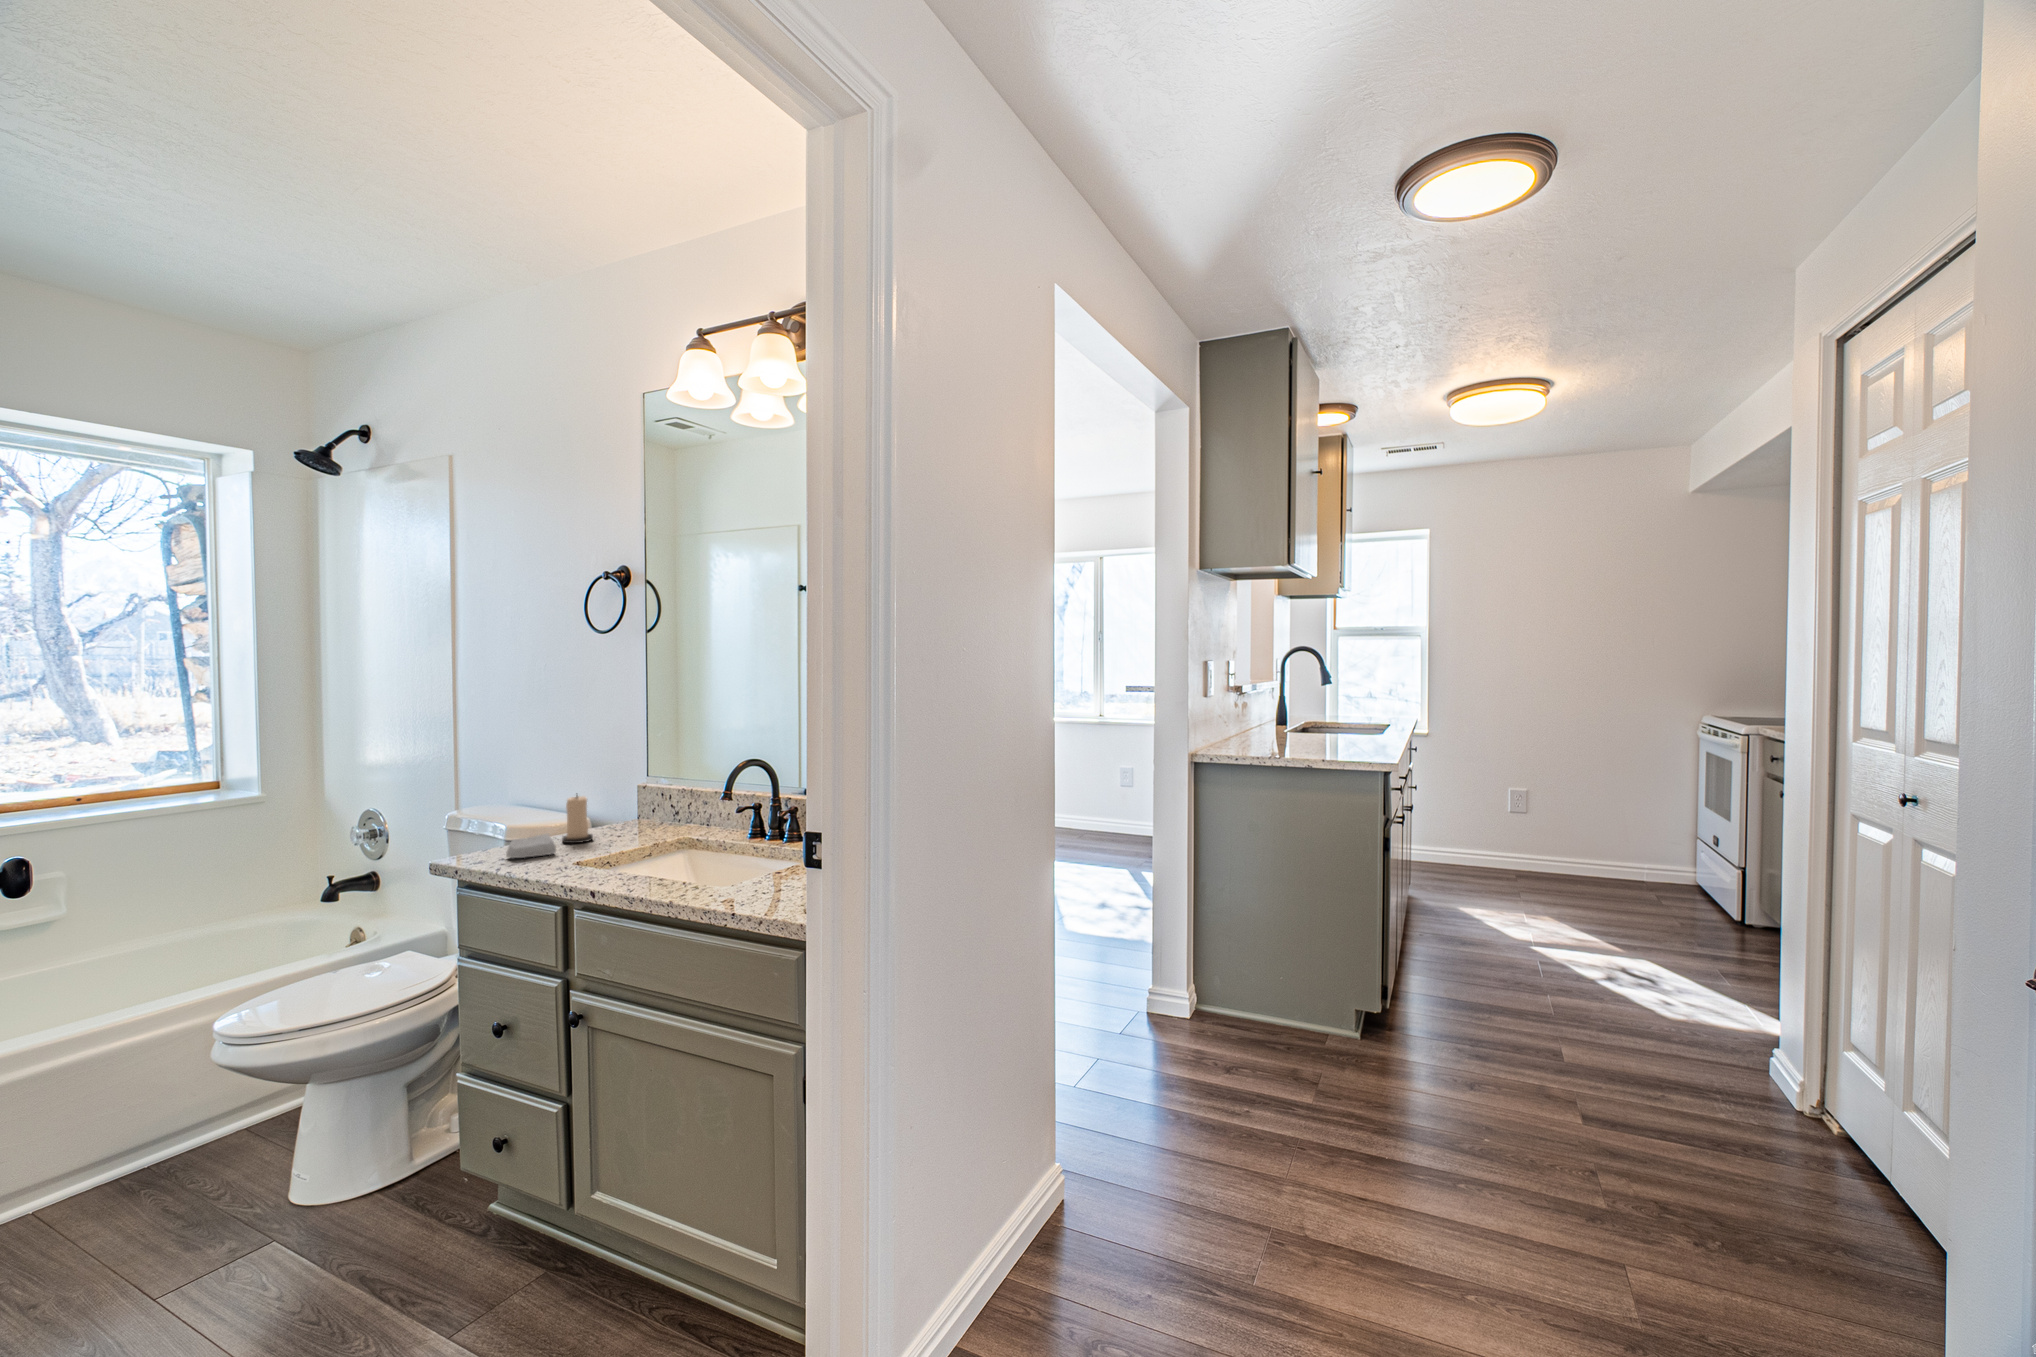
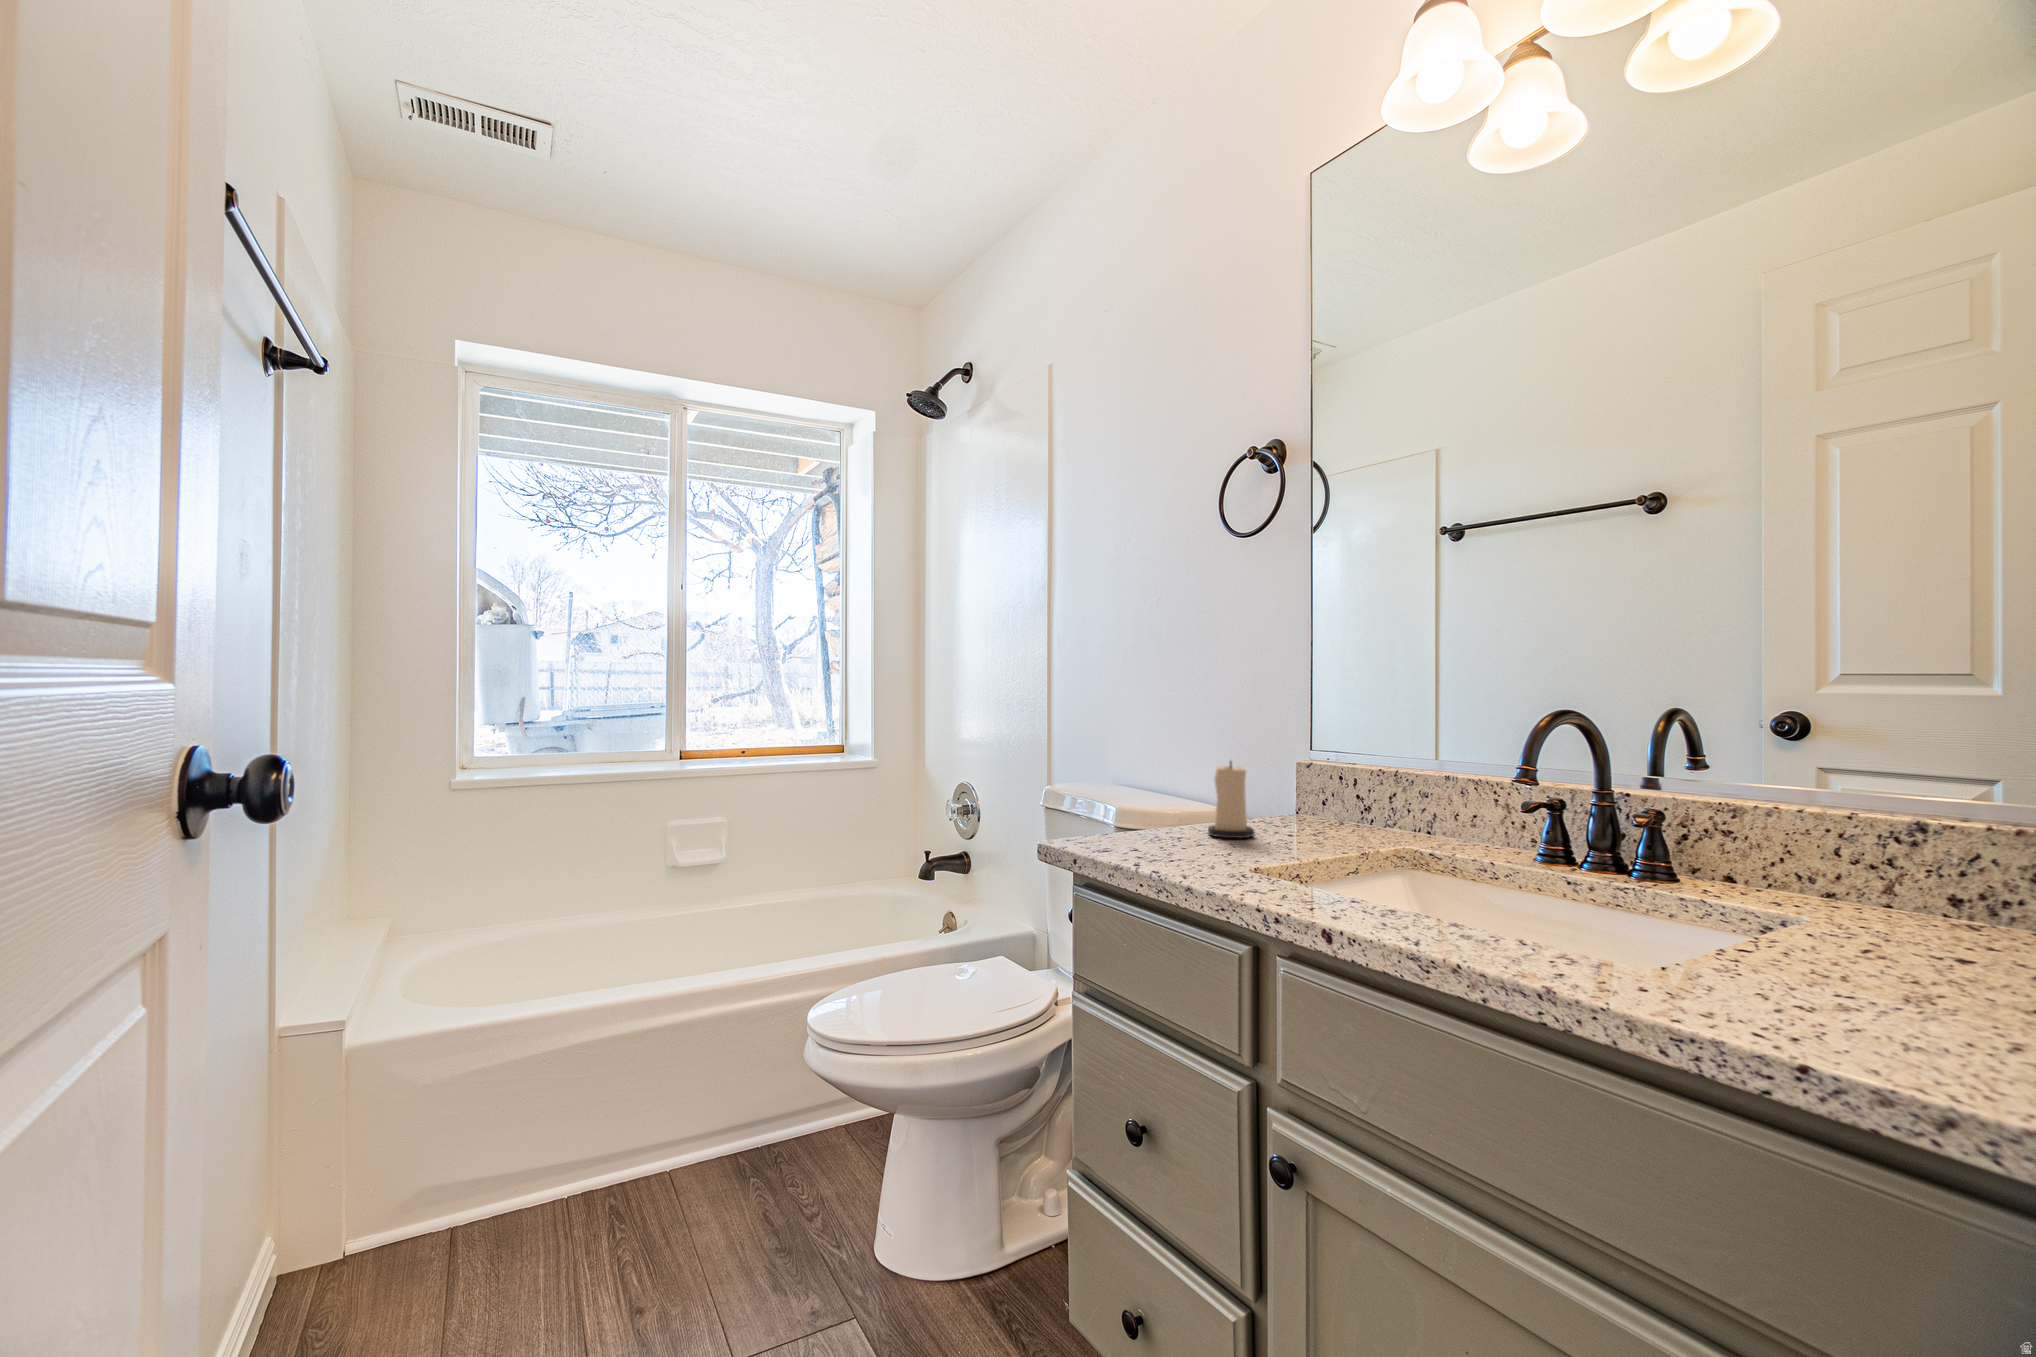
soap bar: present [506,834,556,858] -> none [1141,817,1213,851]

